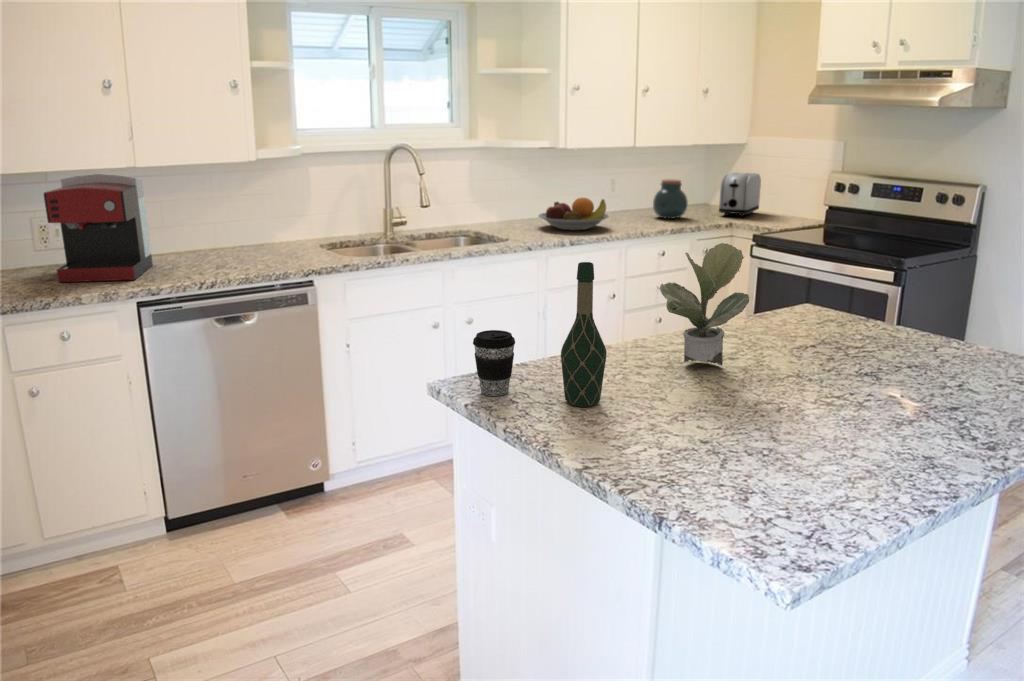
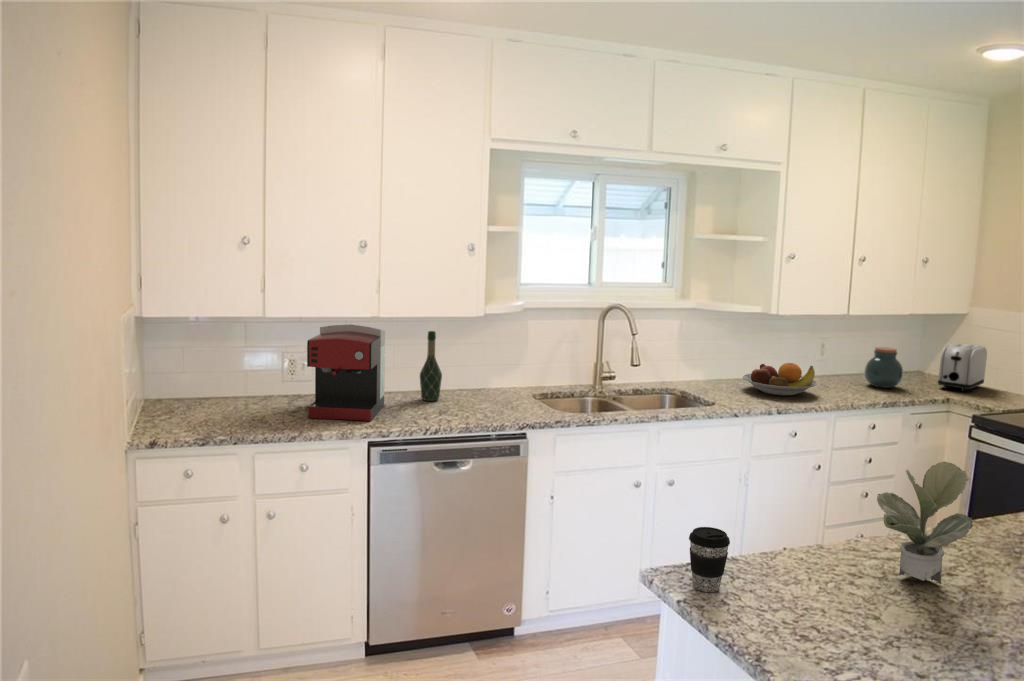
wine bottle: present [561,262,606,407] -> present [420,331,442,401]

